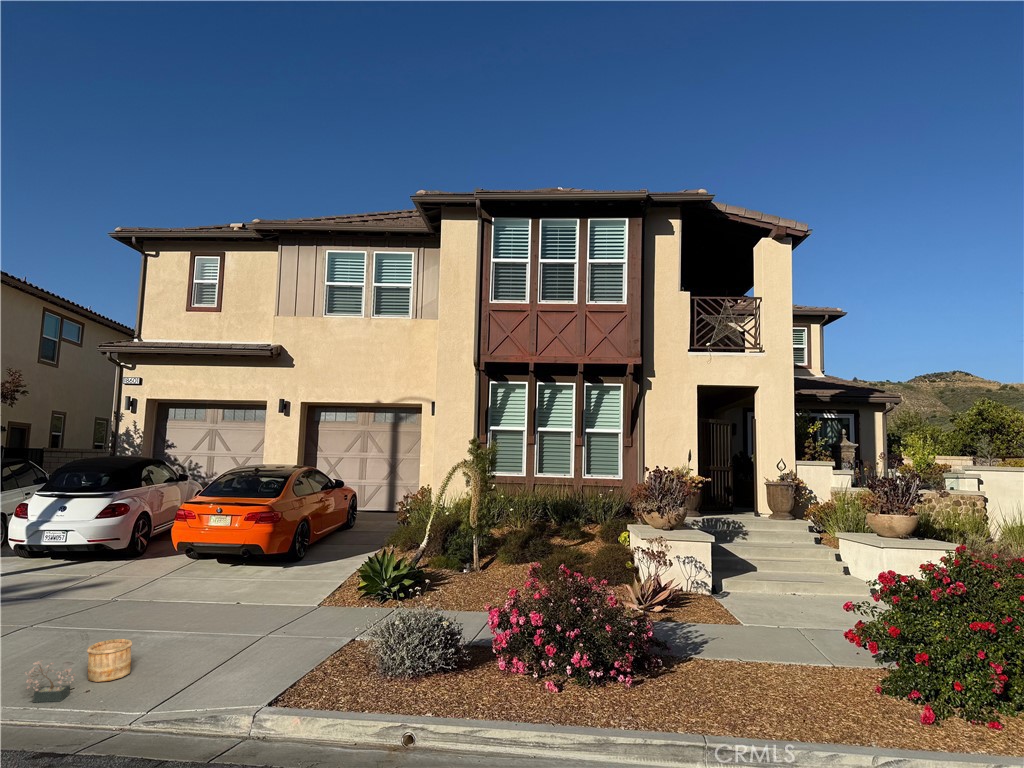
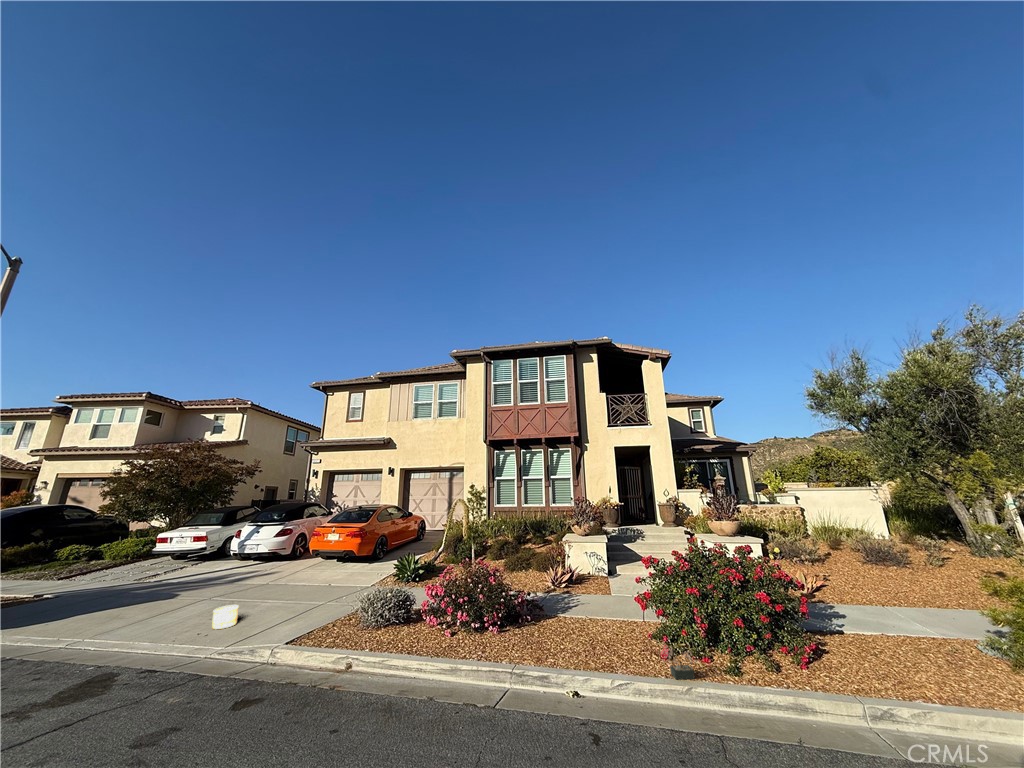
decorative plant: present [26,660,76,702] -> present [663,646,696,679]

